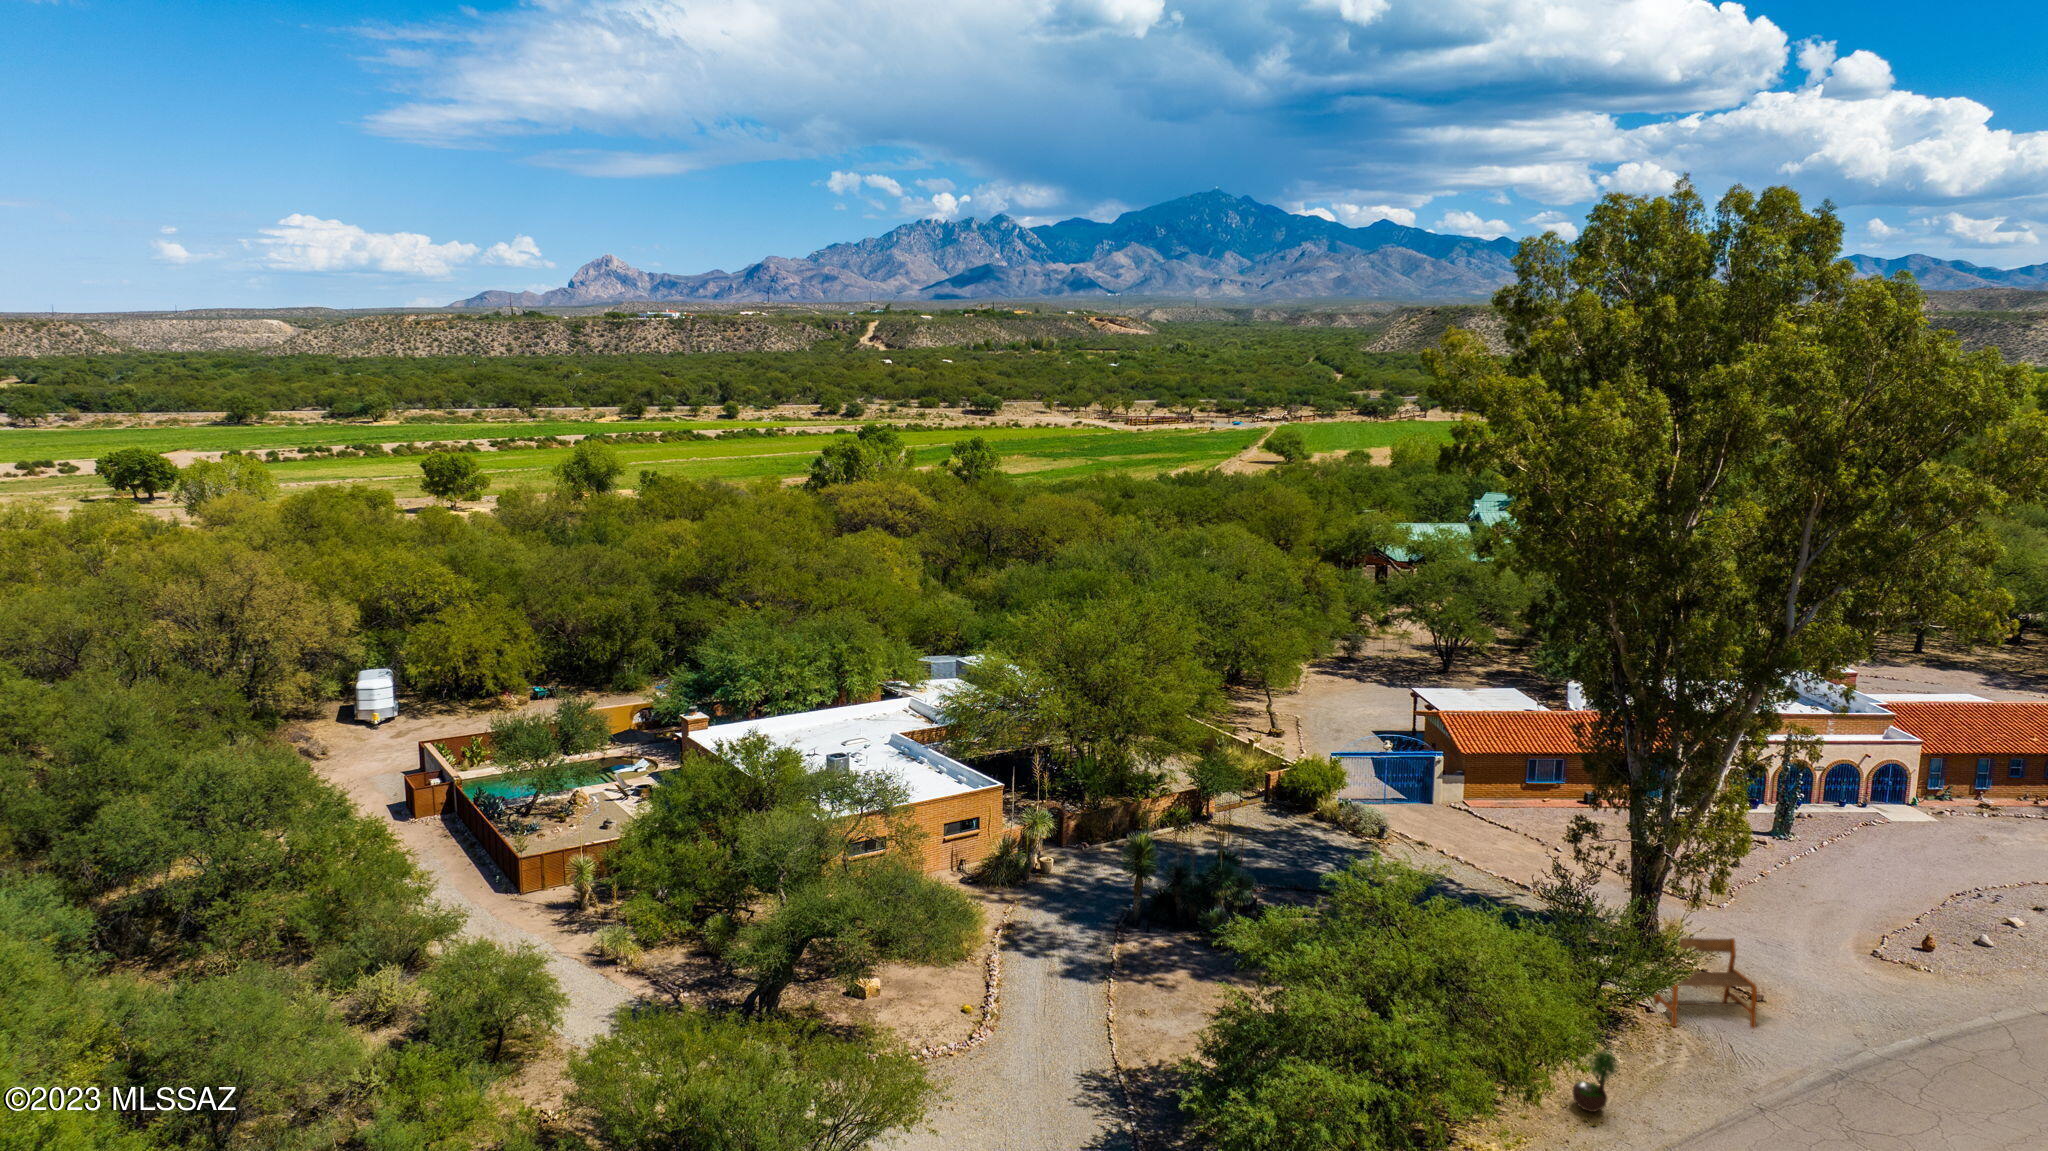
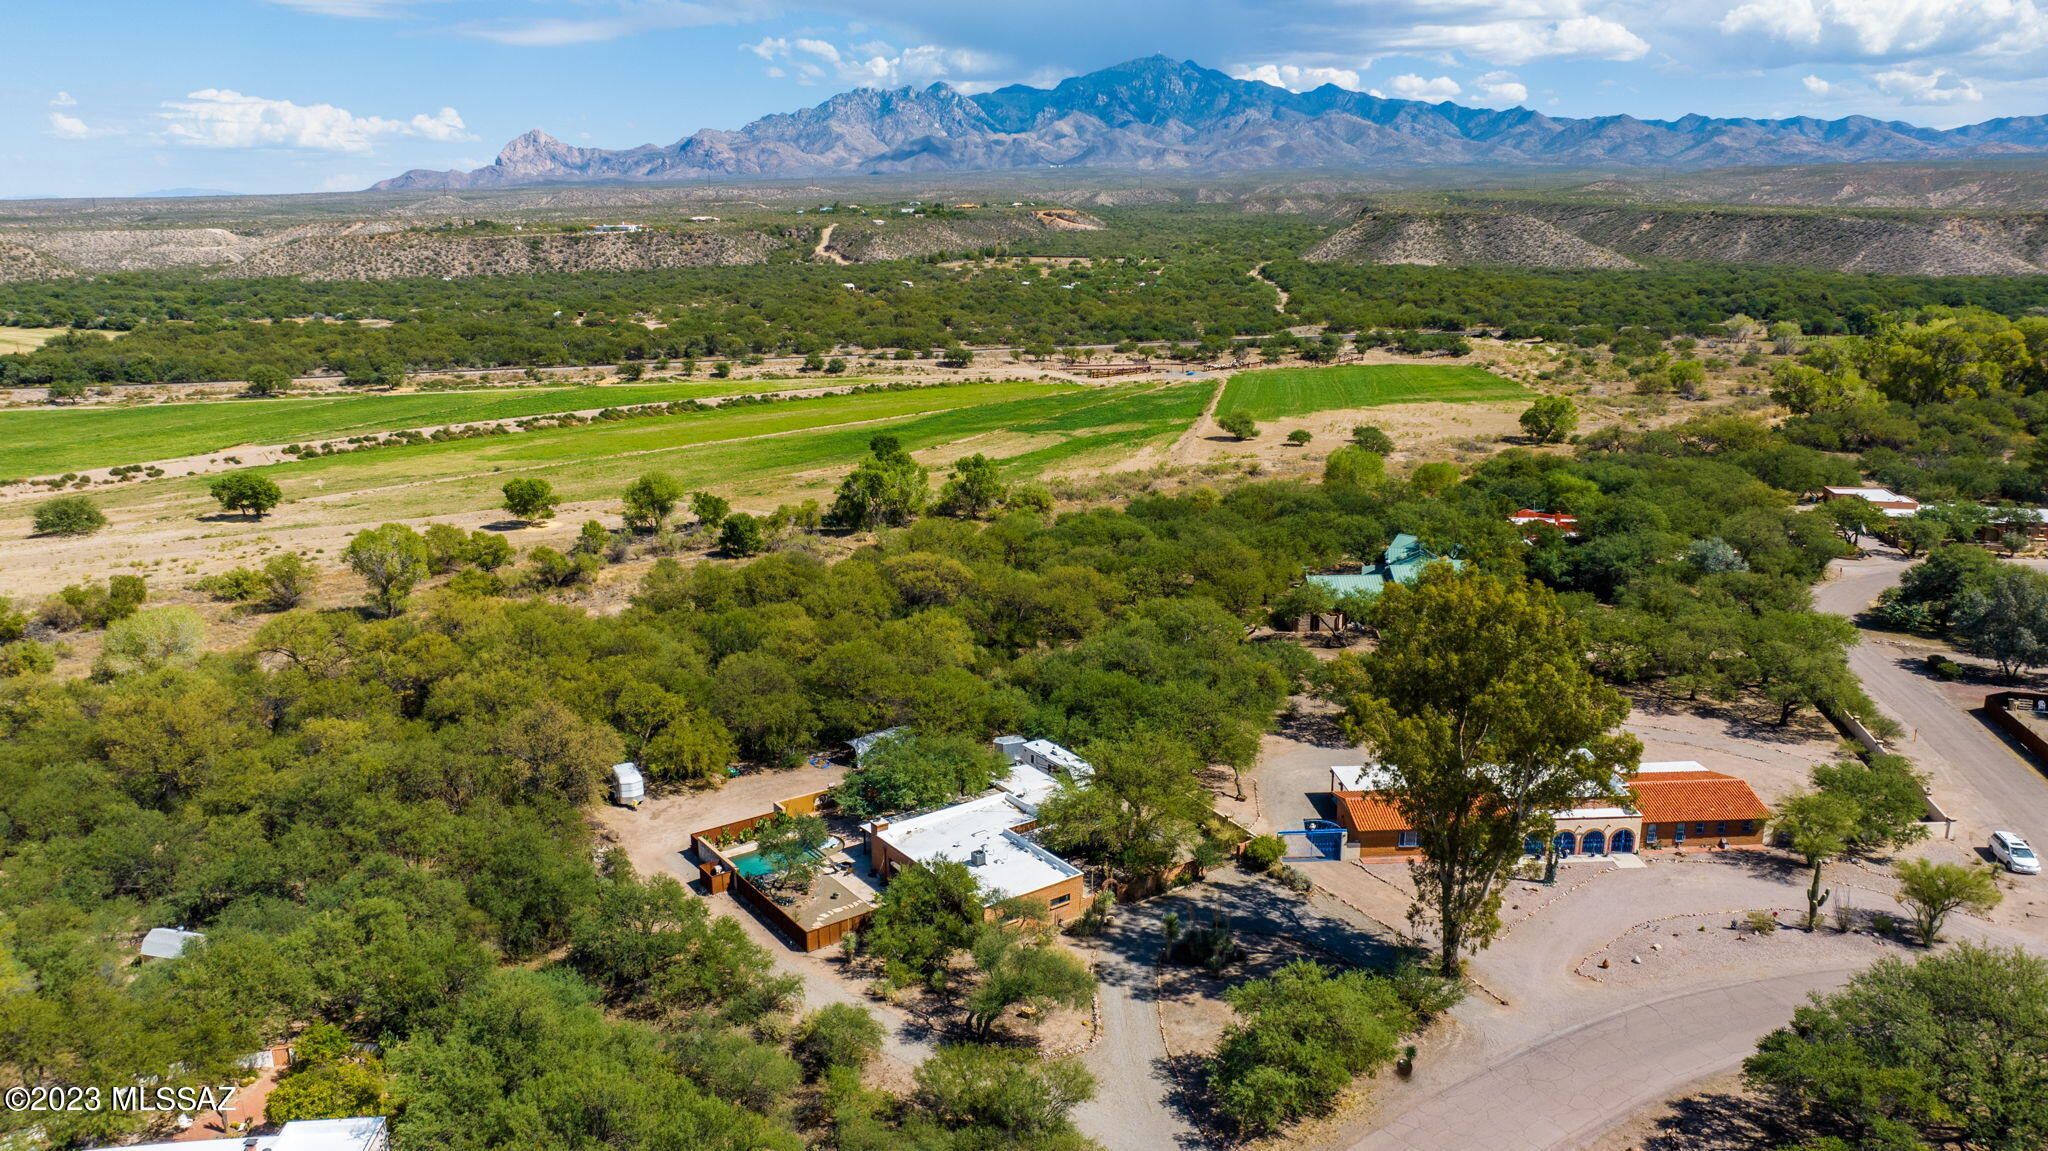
bench: present [1654,938,1757,1029] -> none [1447,975,1498,1023]

